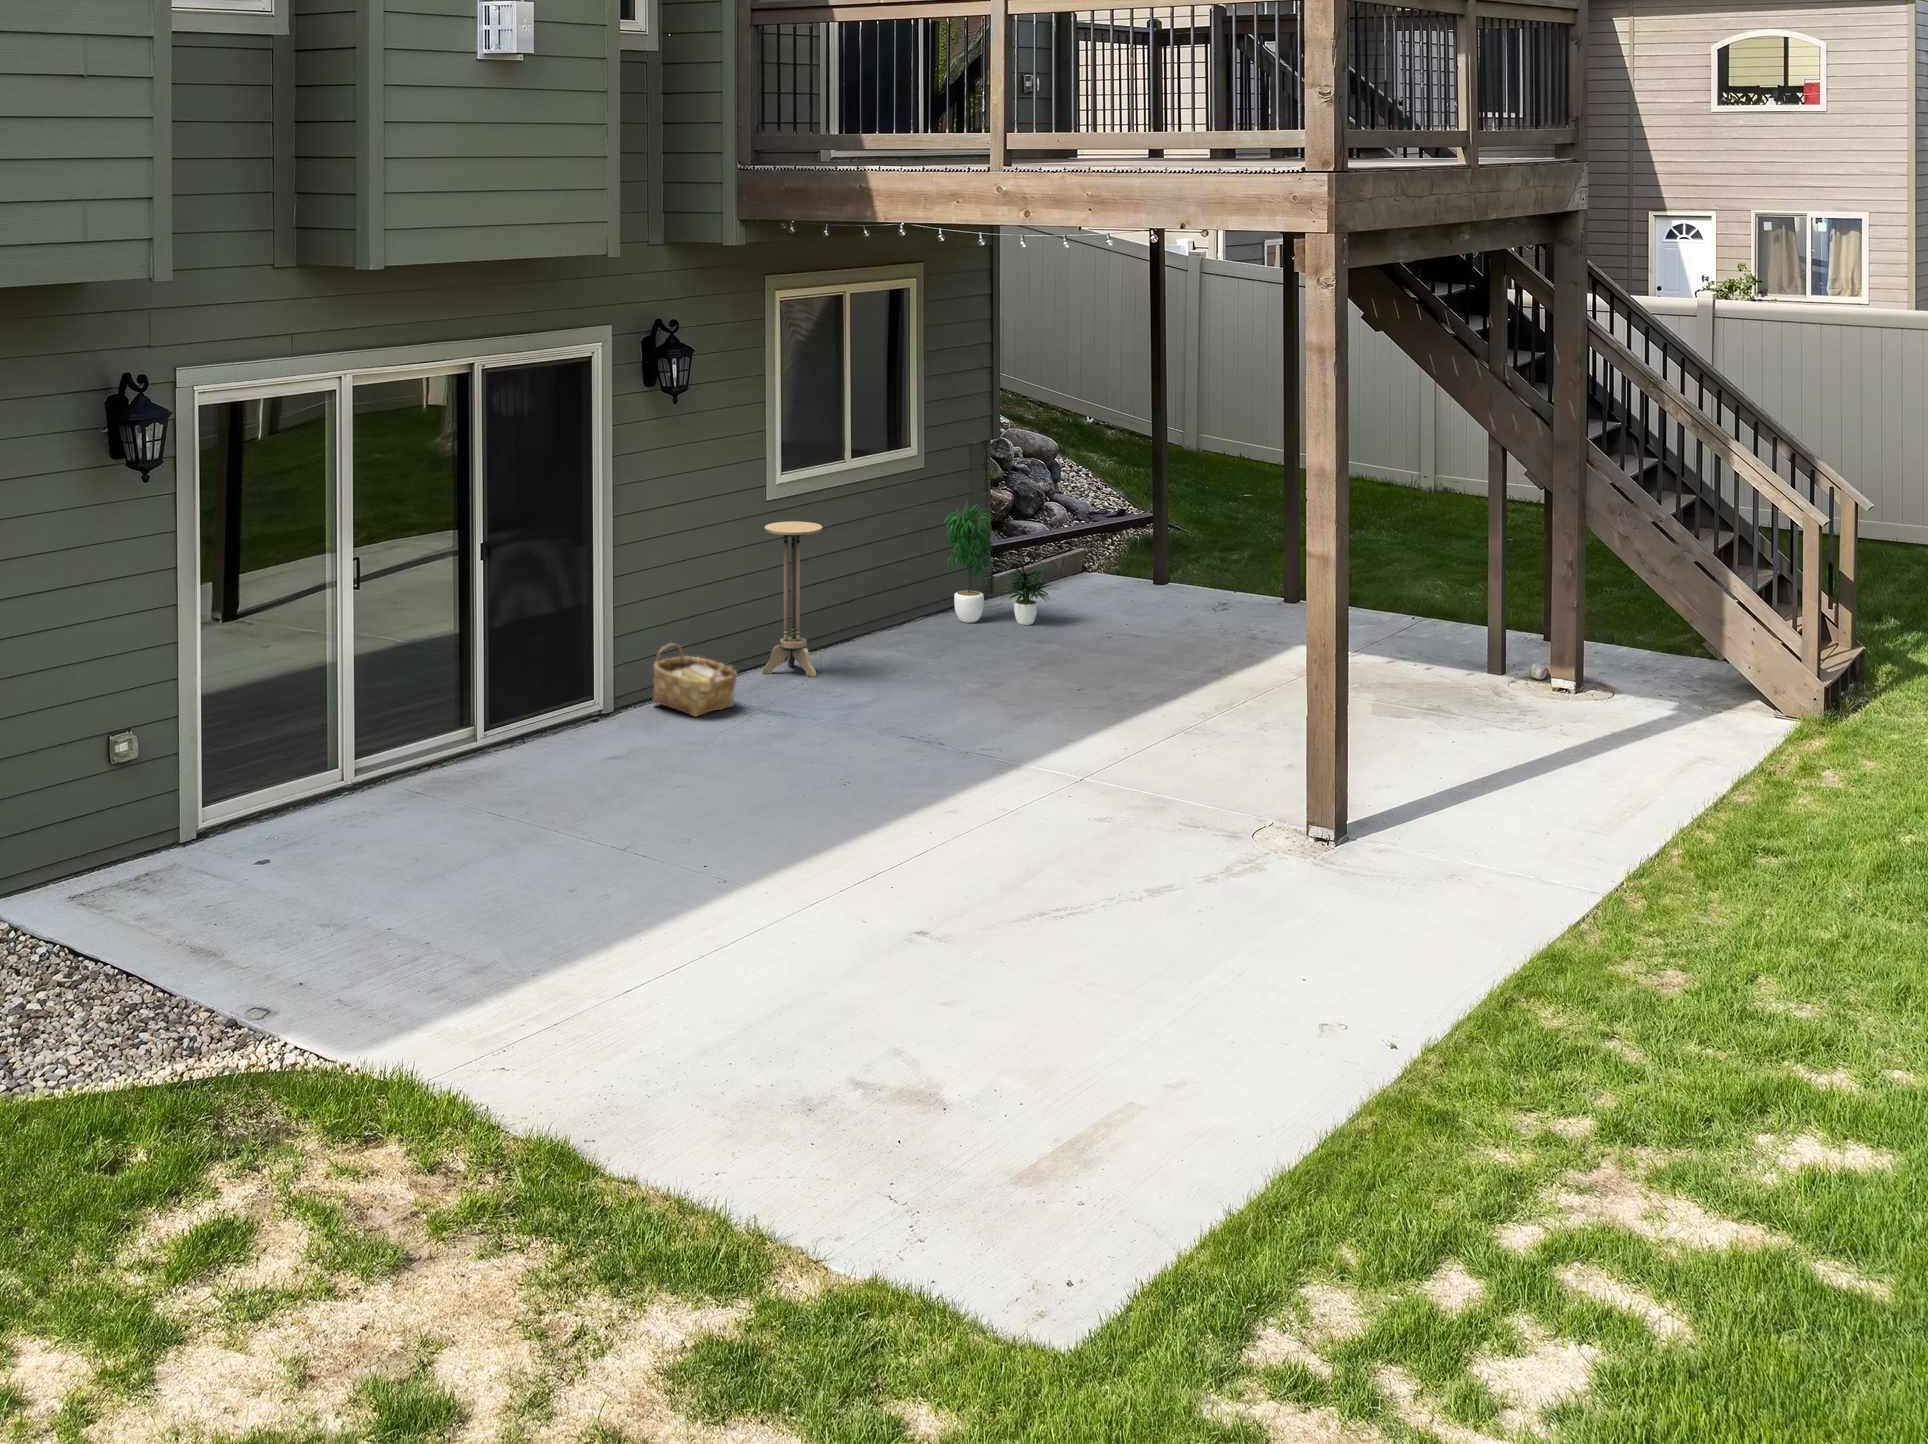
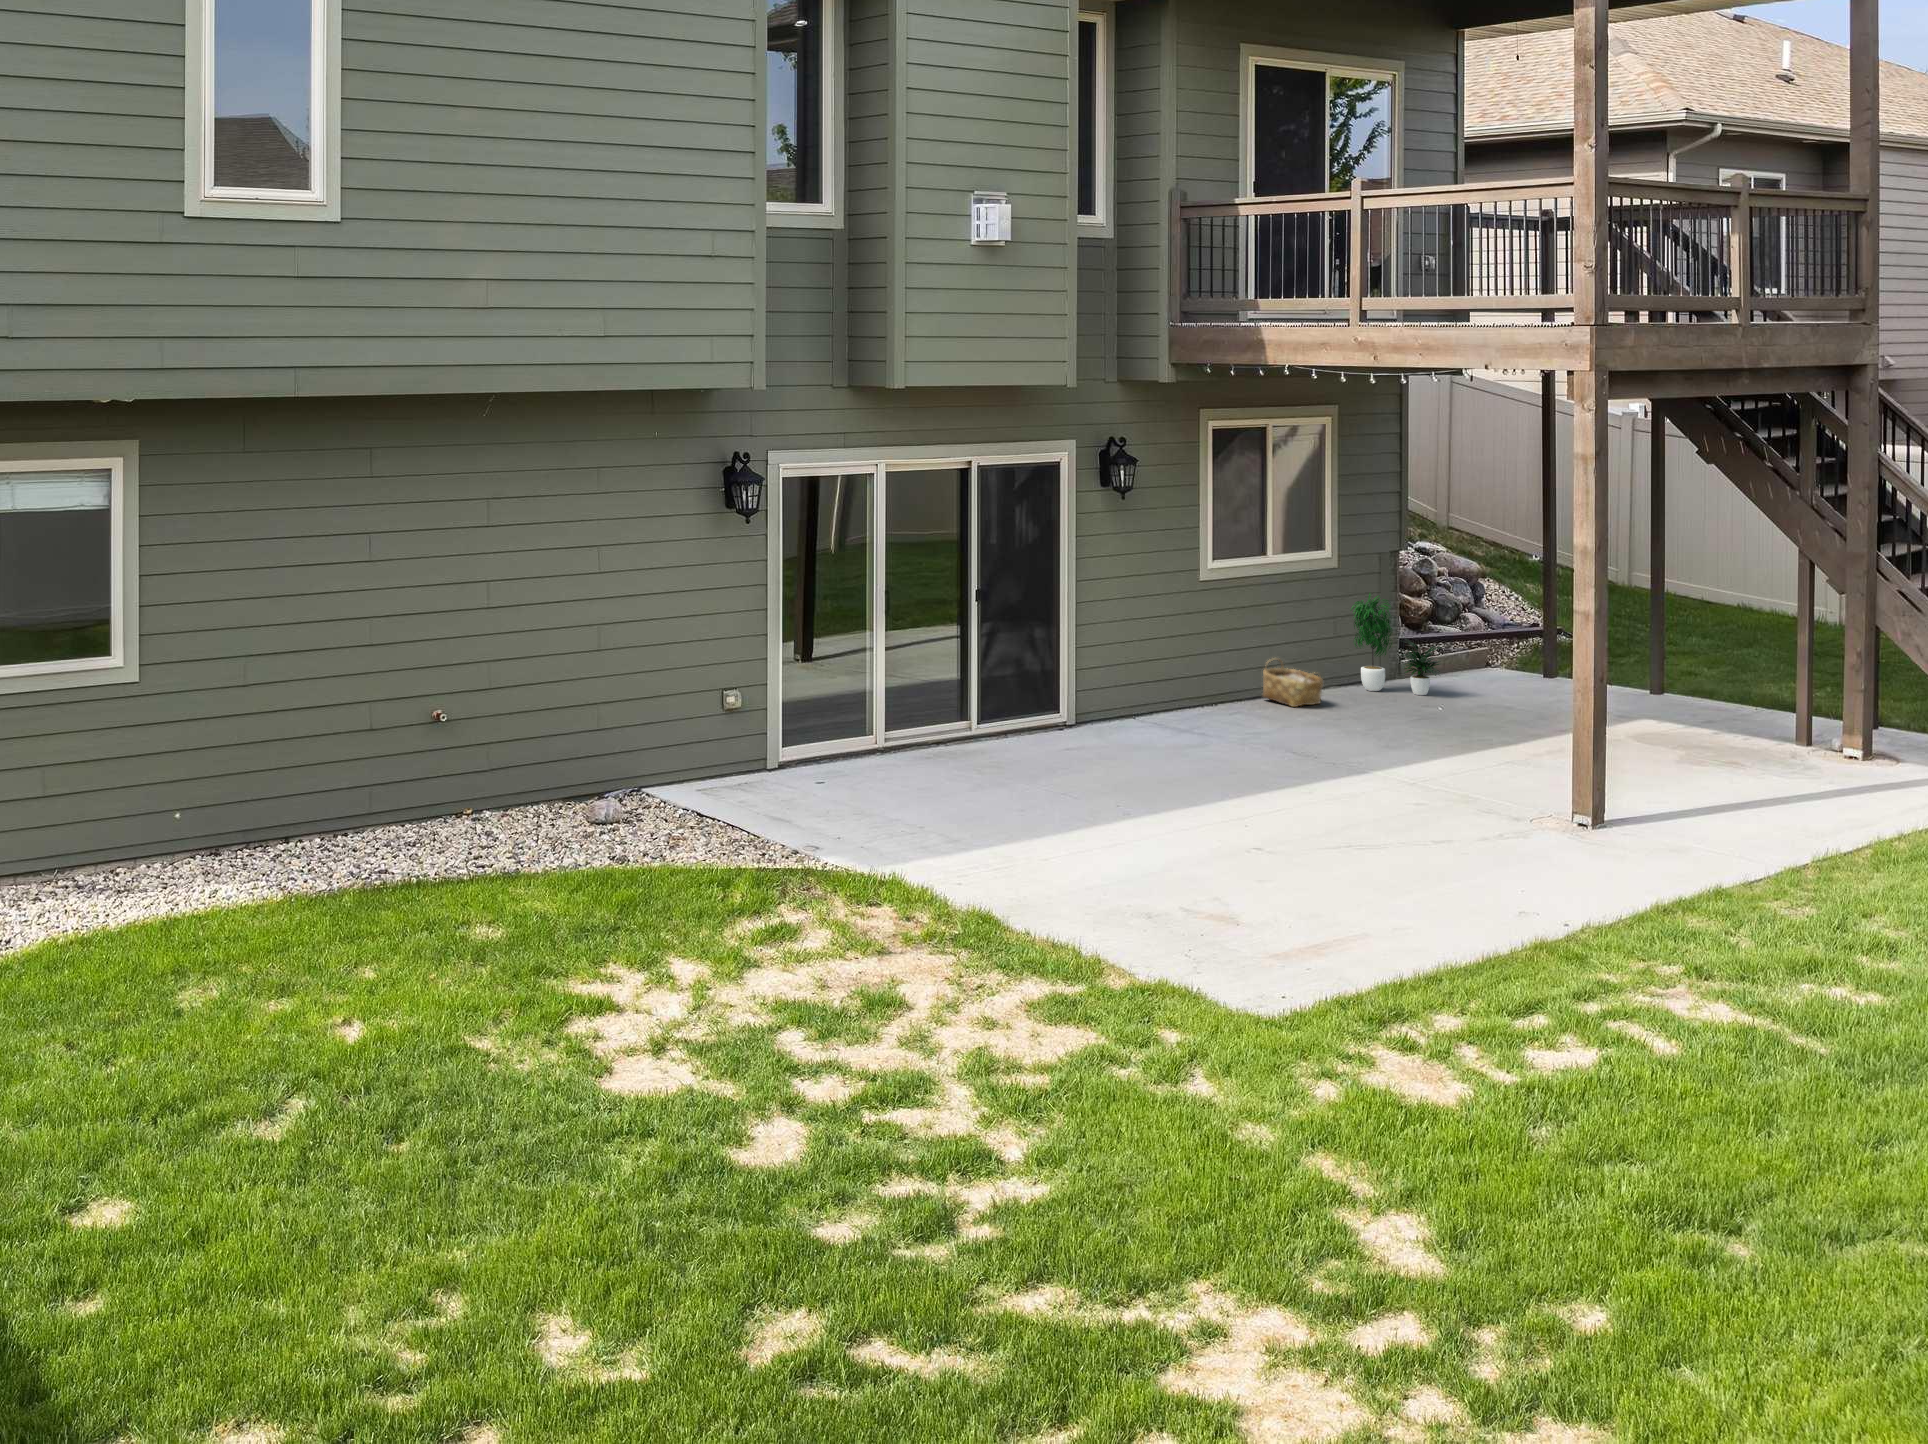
side table: present [762,521,822,677] -> none [1194,595,1240,715]
woven basket: present [653,643,737,717] -> present [1263,658,1323,707]

